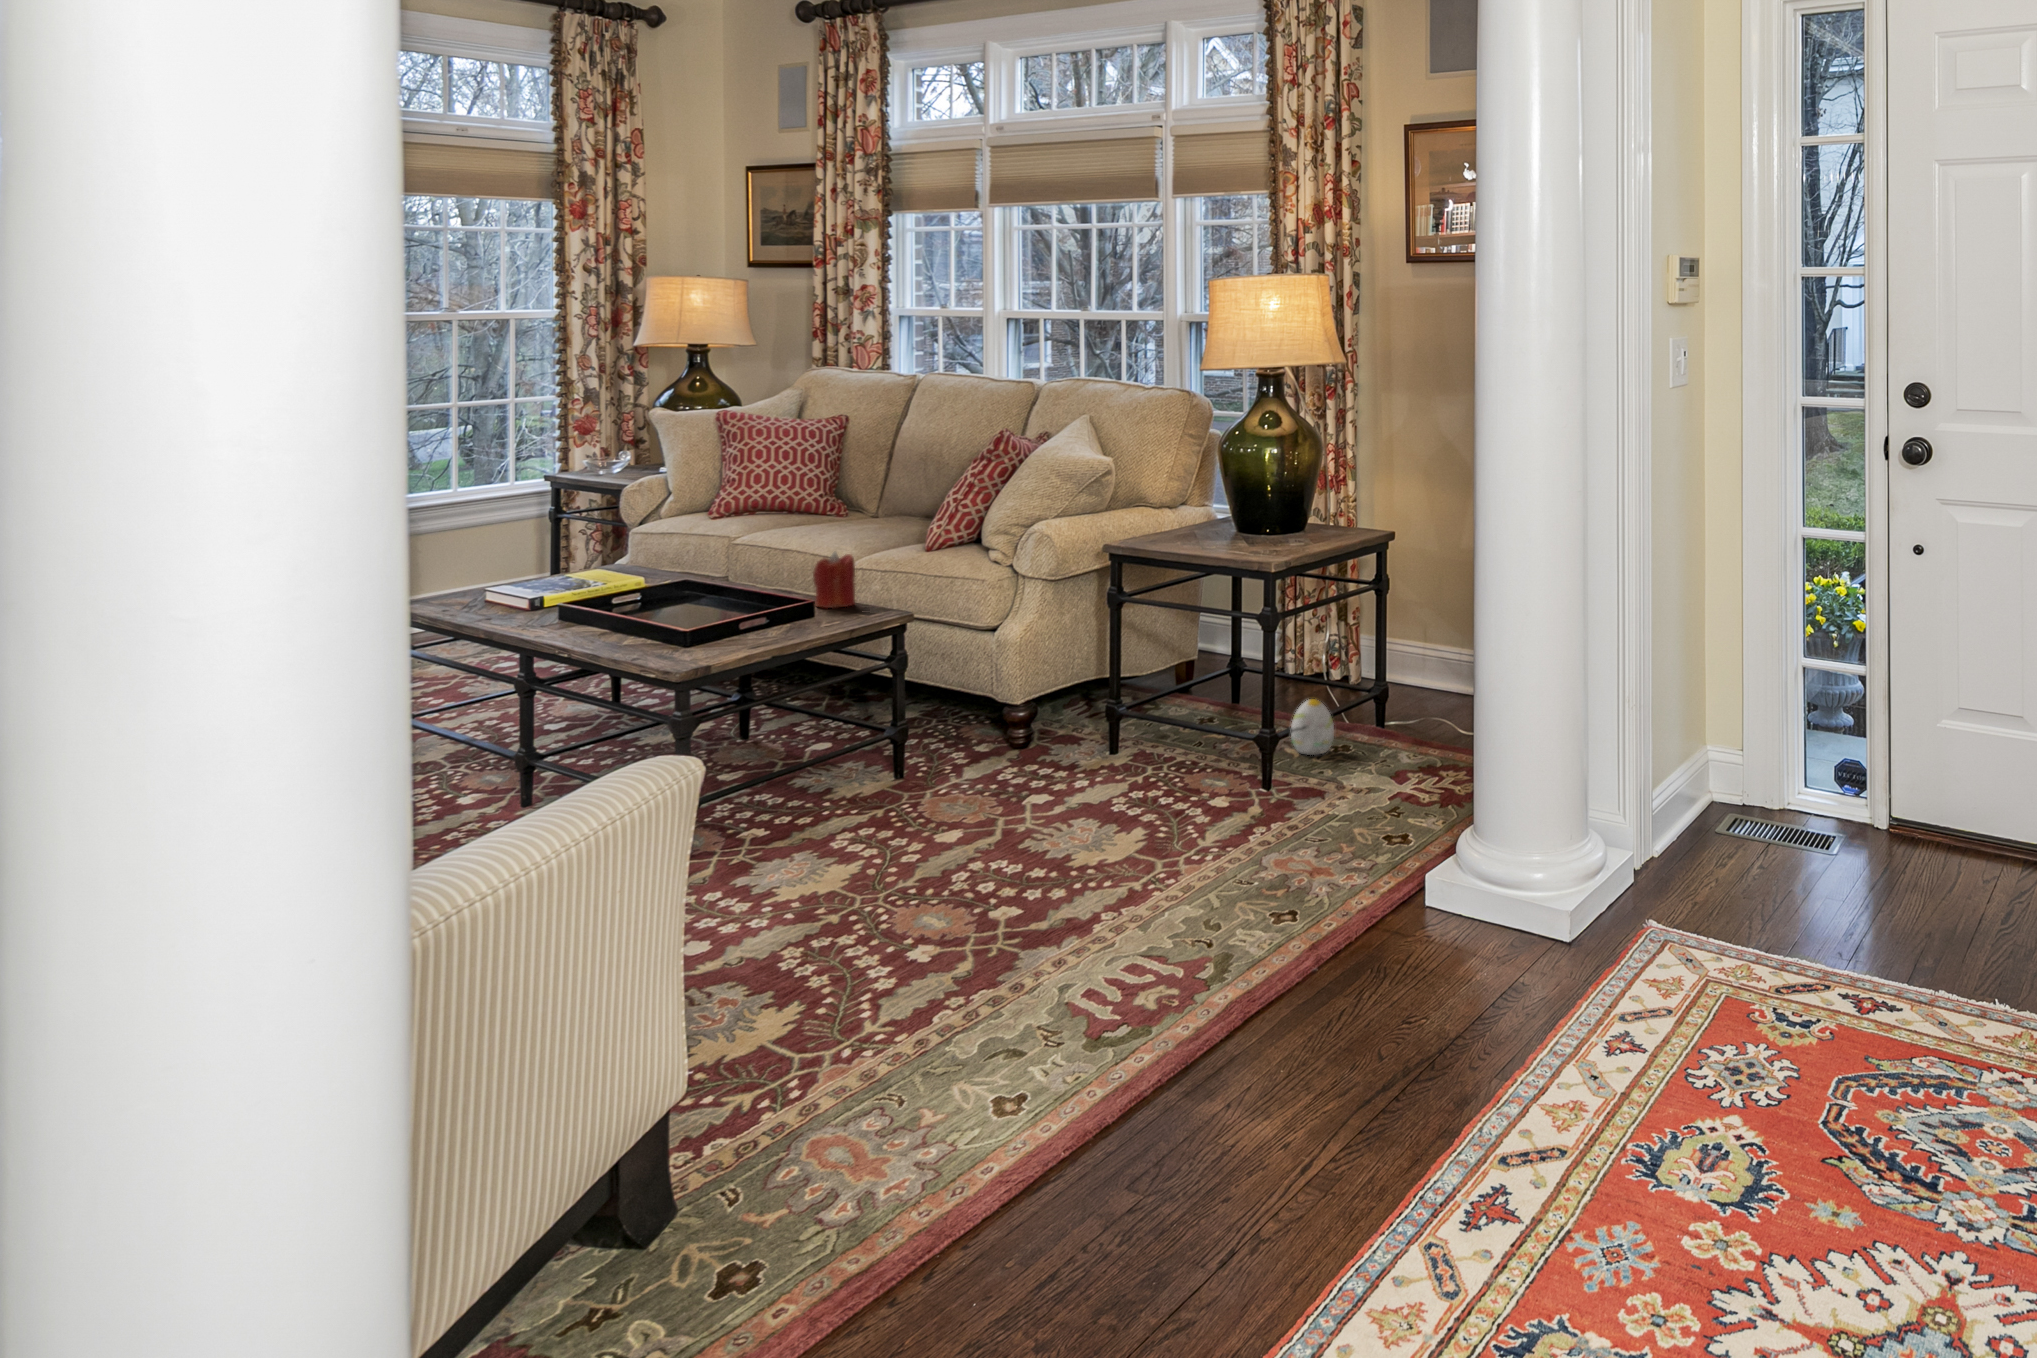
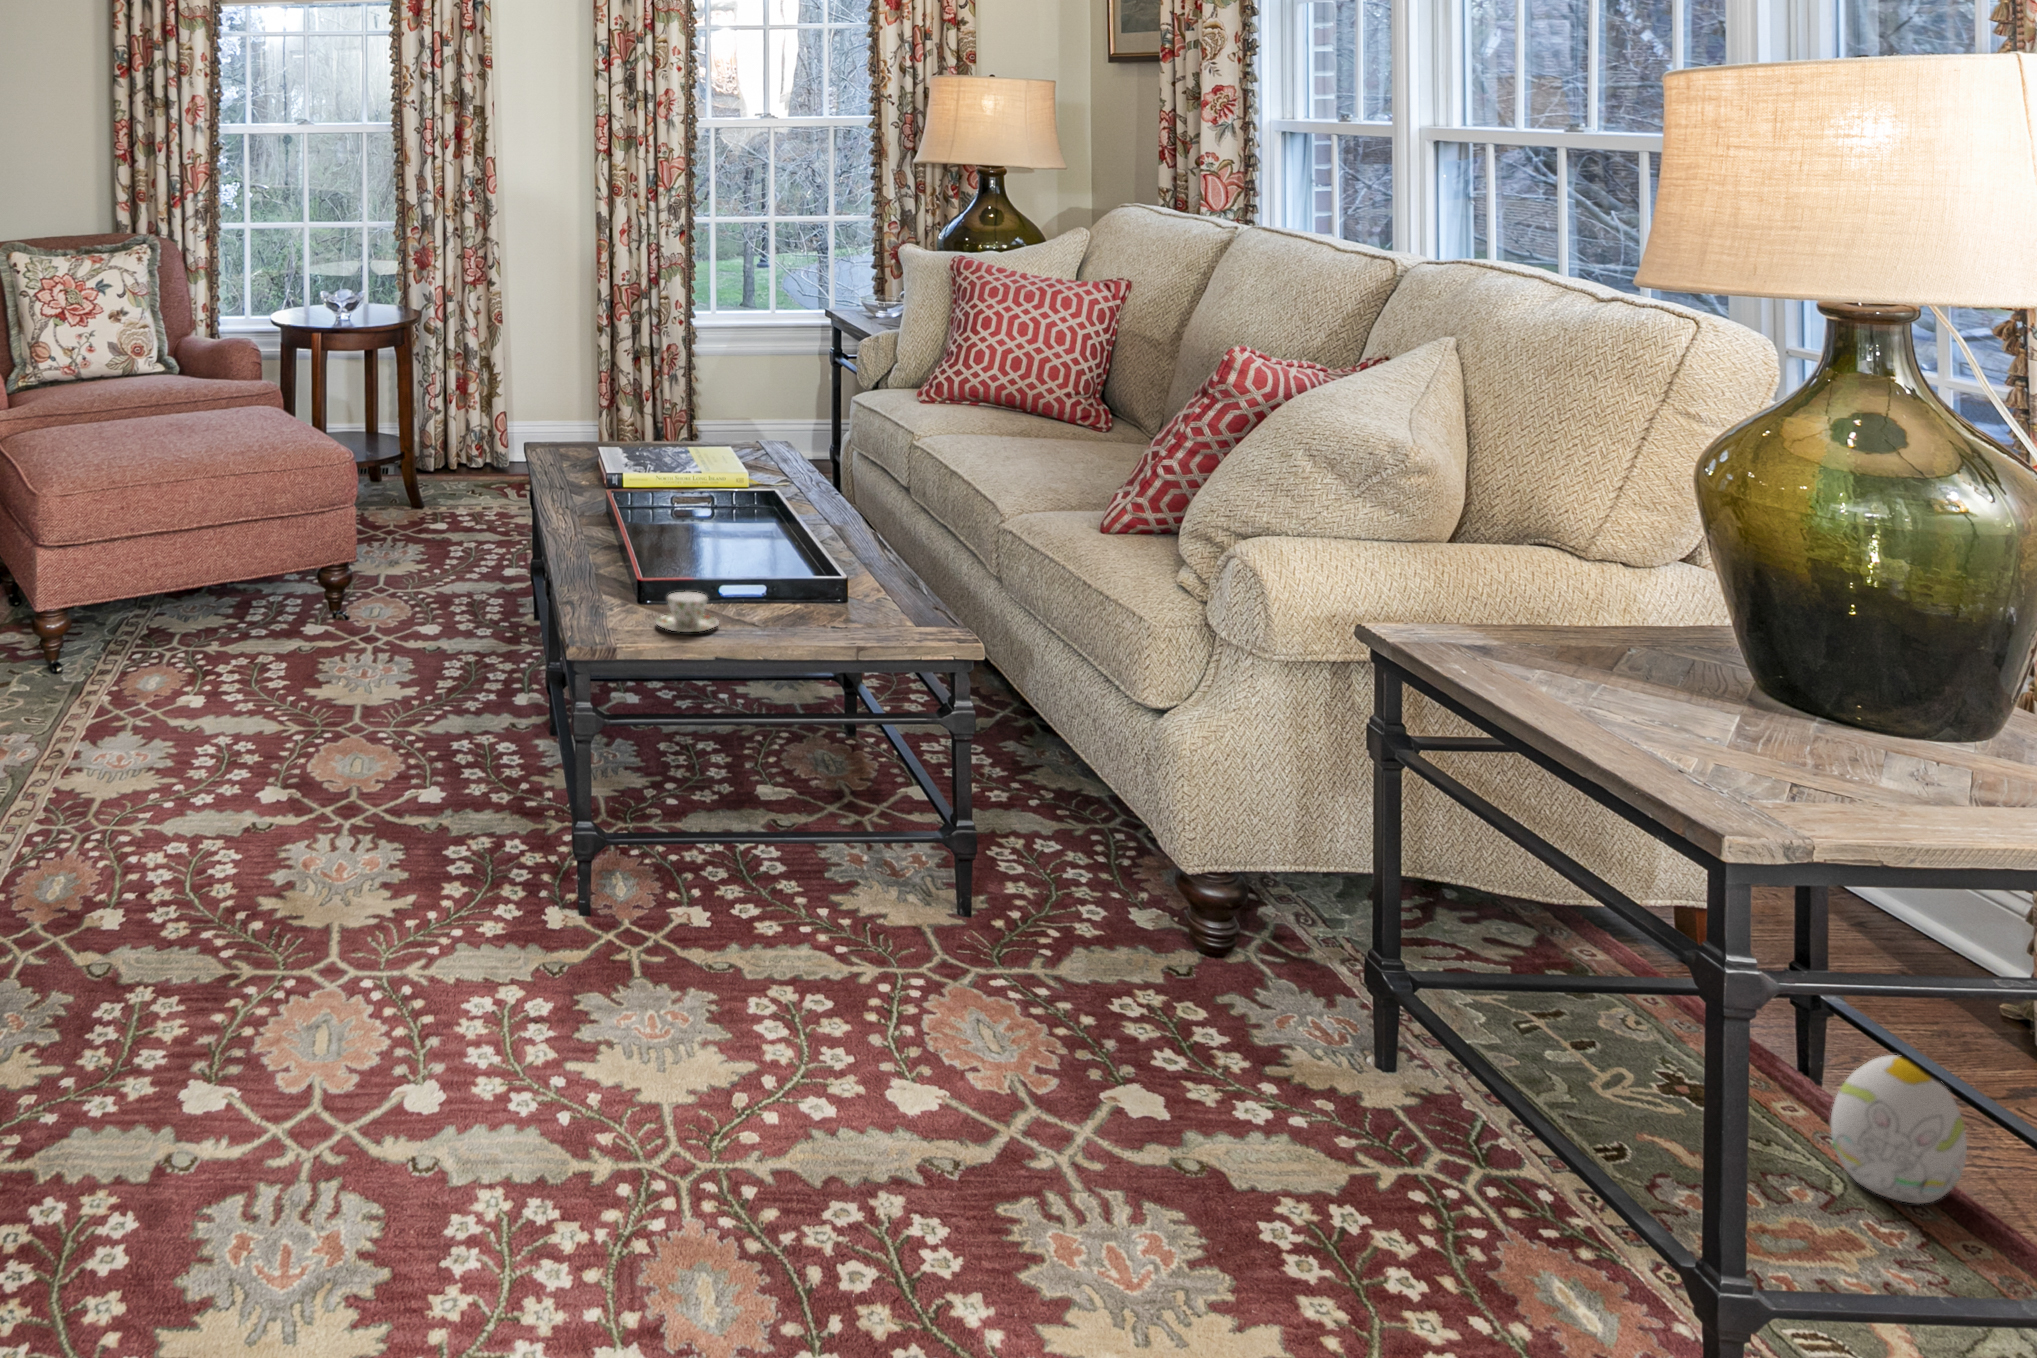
candle: present [813,552,855,608] -> none [837,532,903,635]
teacup: none [711,597,751,618] -> present [656,592,719,632]

